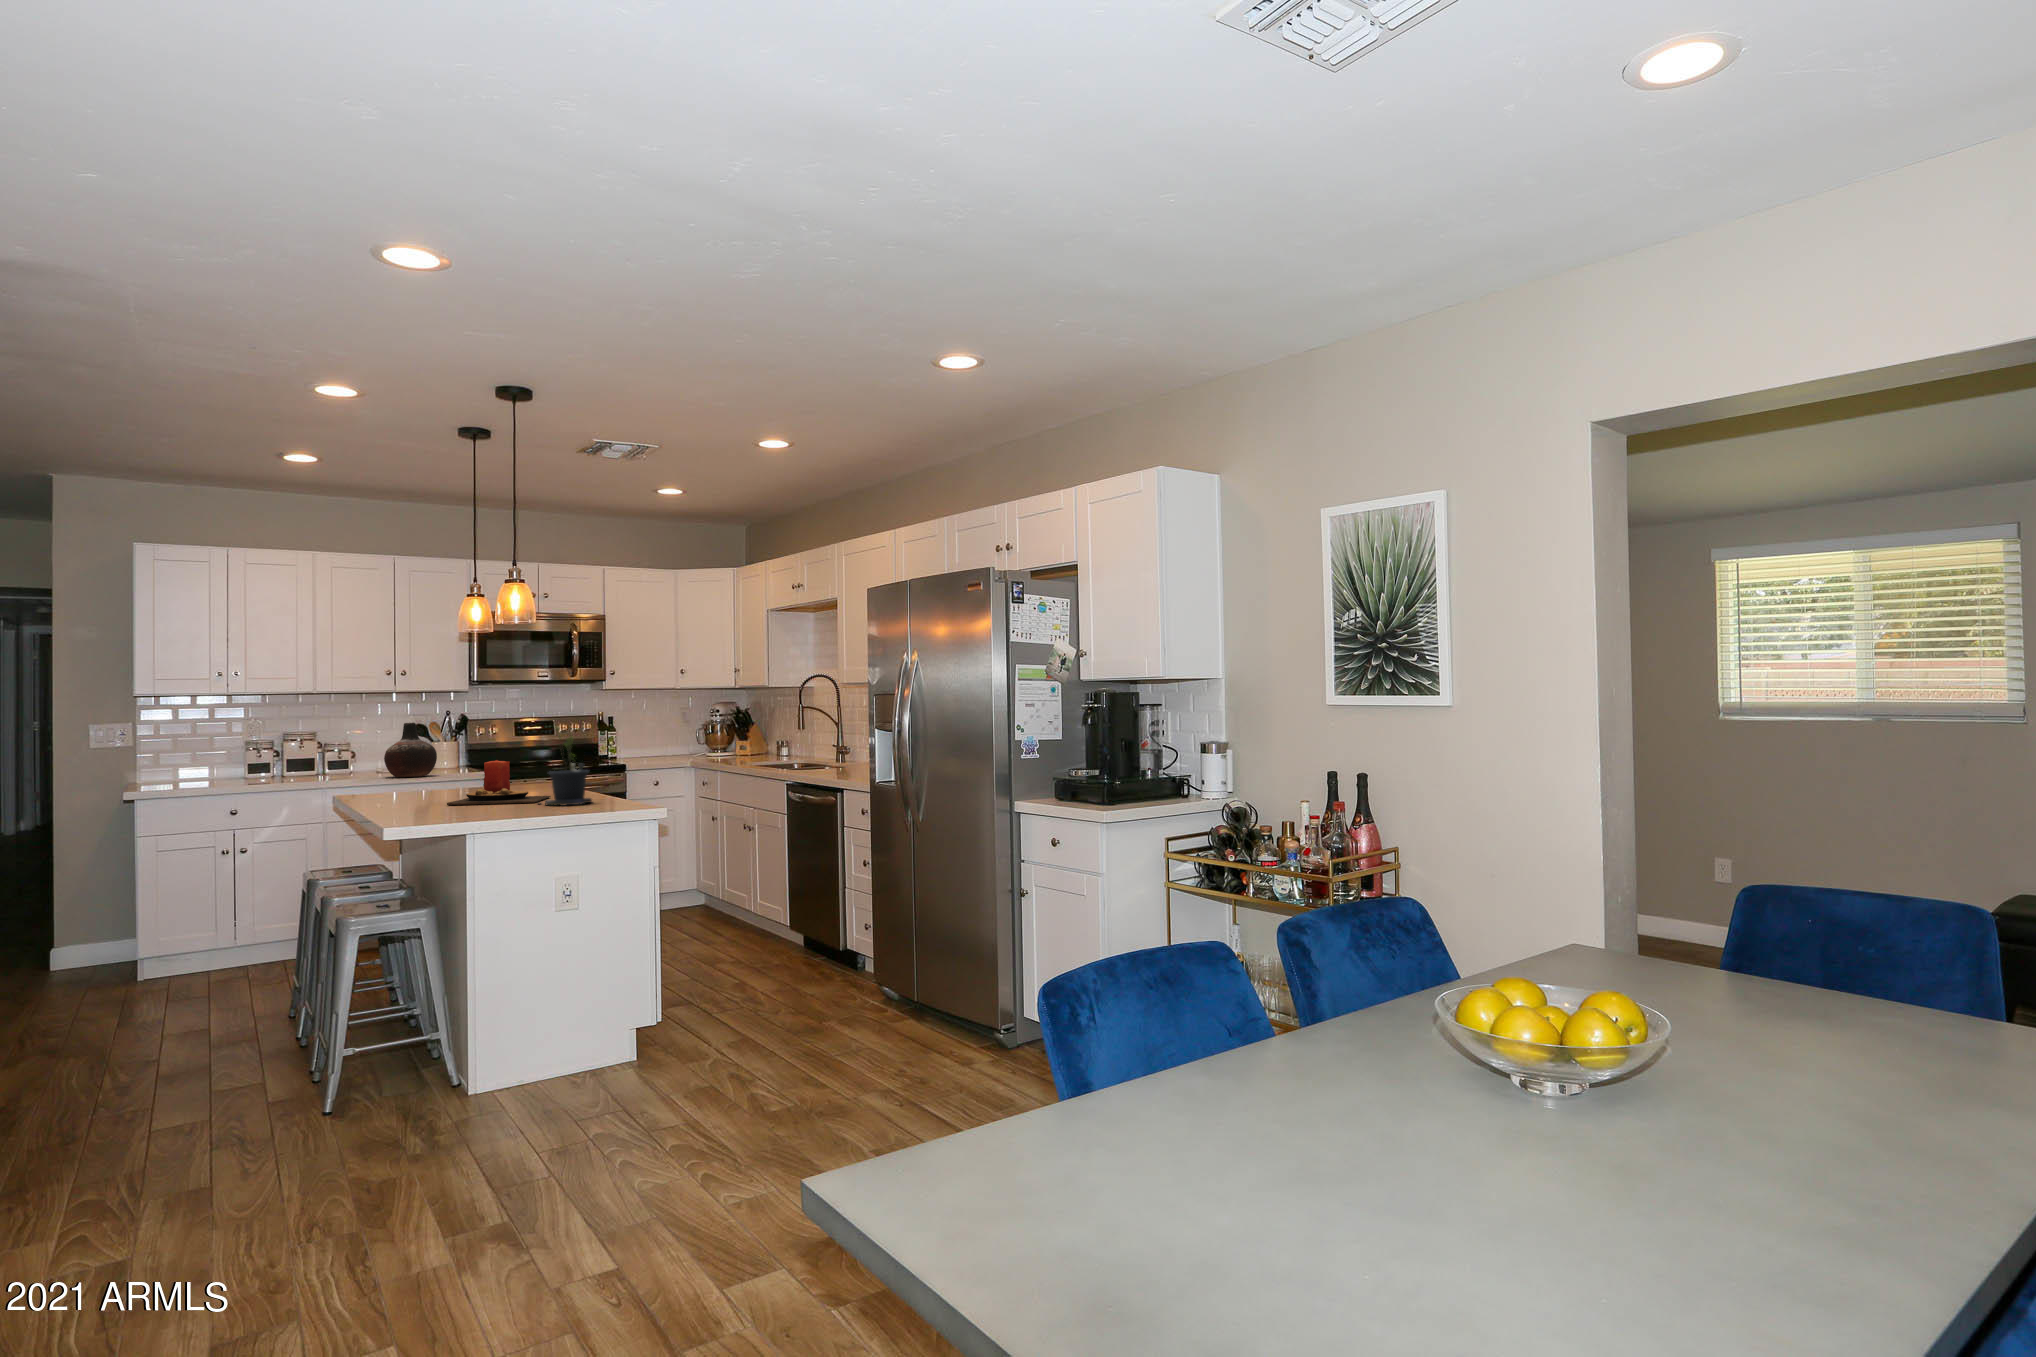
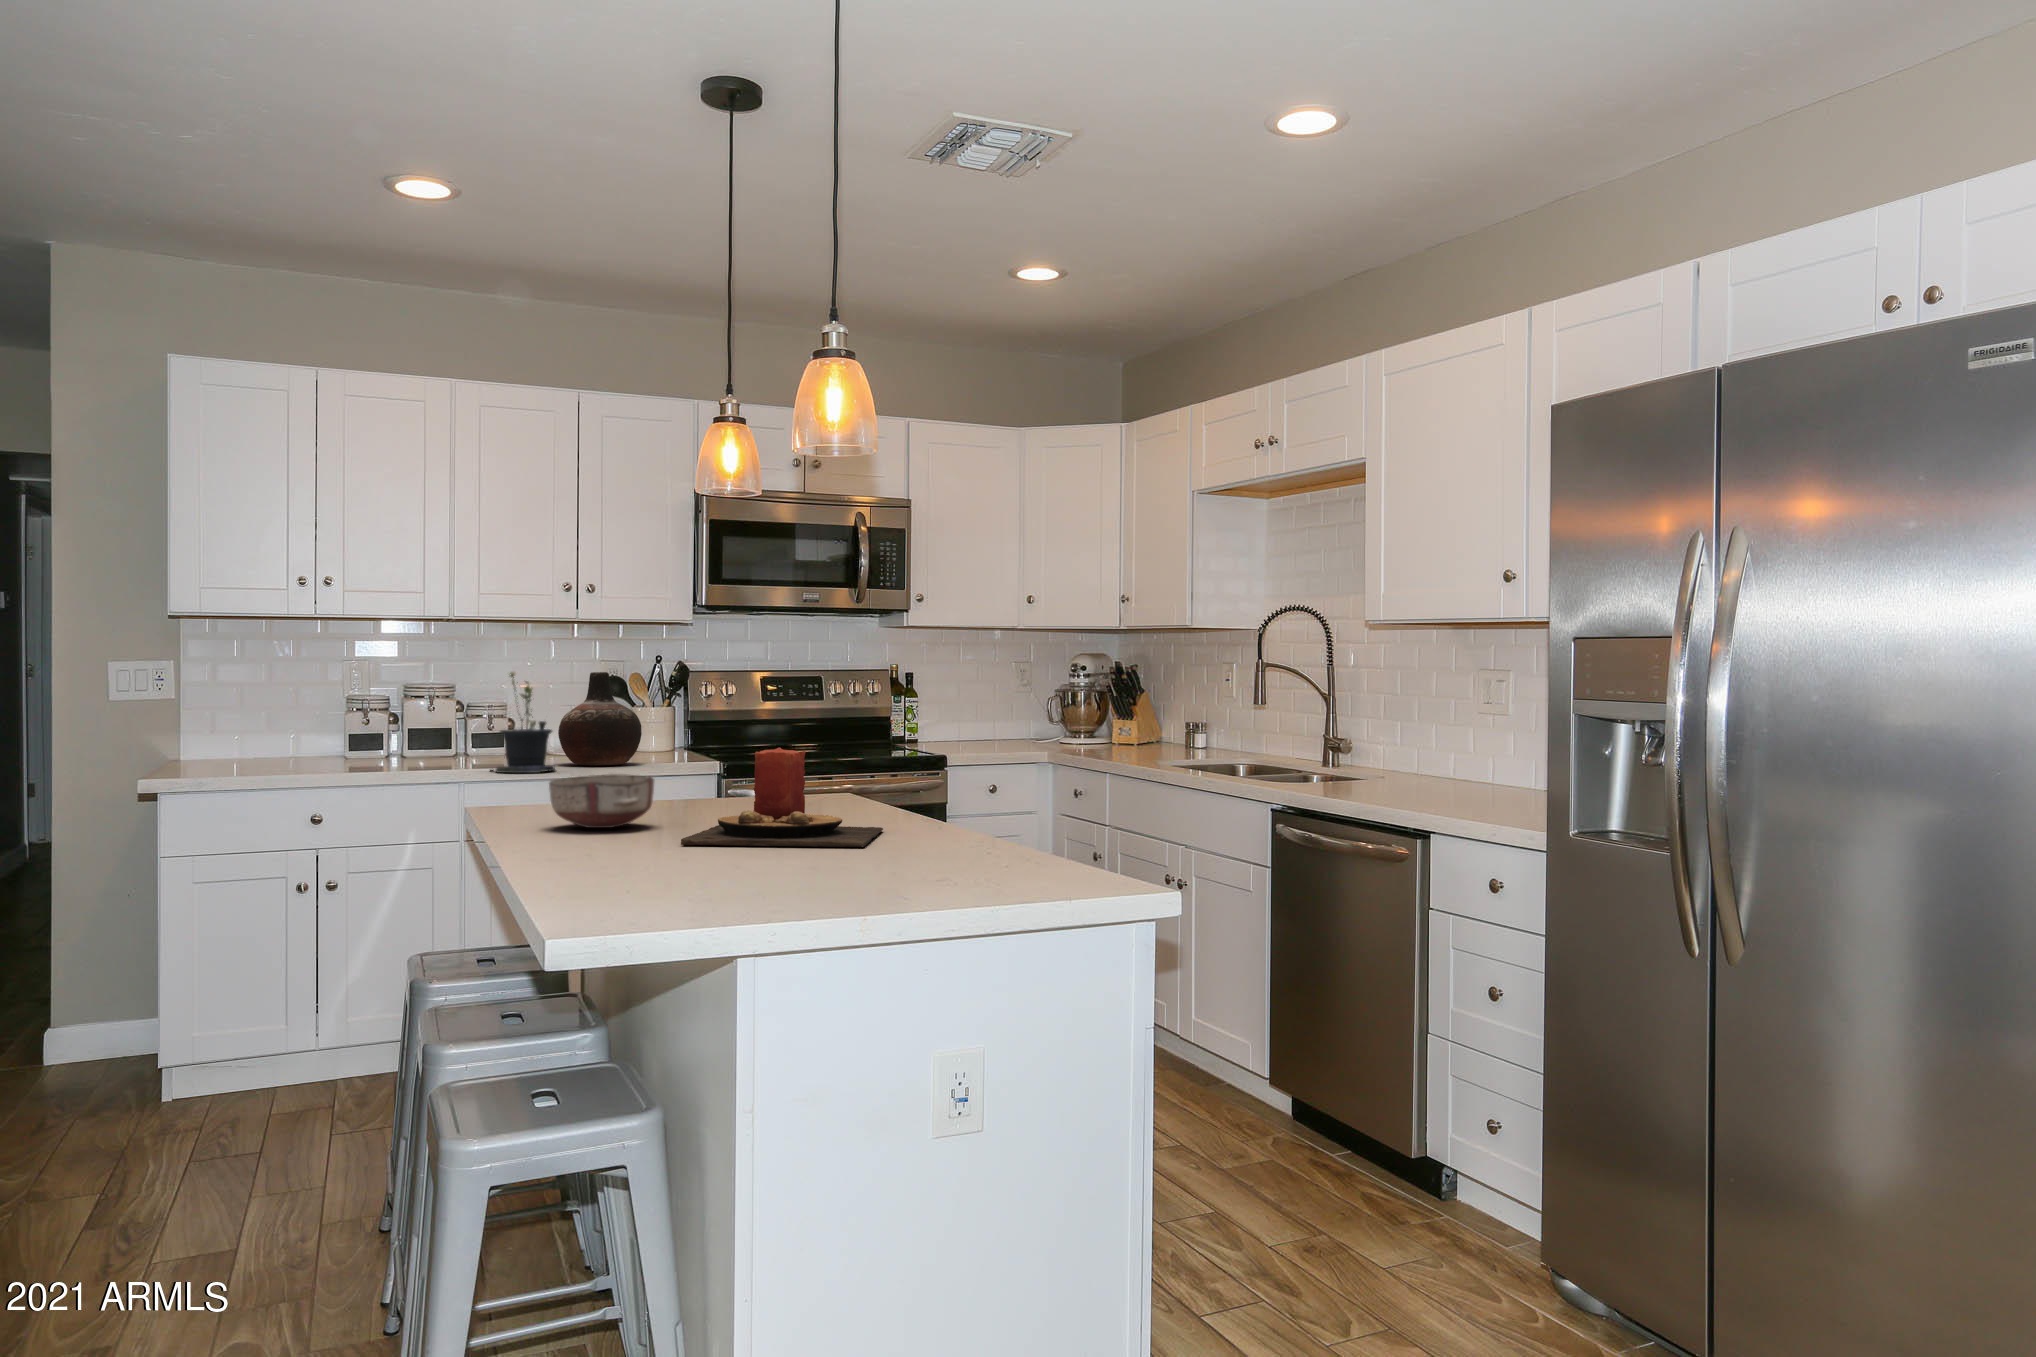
potted plant: present [545,726,592,806] -> present [493,672,555,773]
ceramic bowl: none [381,776,436,802] -> present [549,774,654,828]

